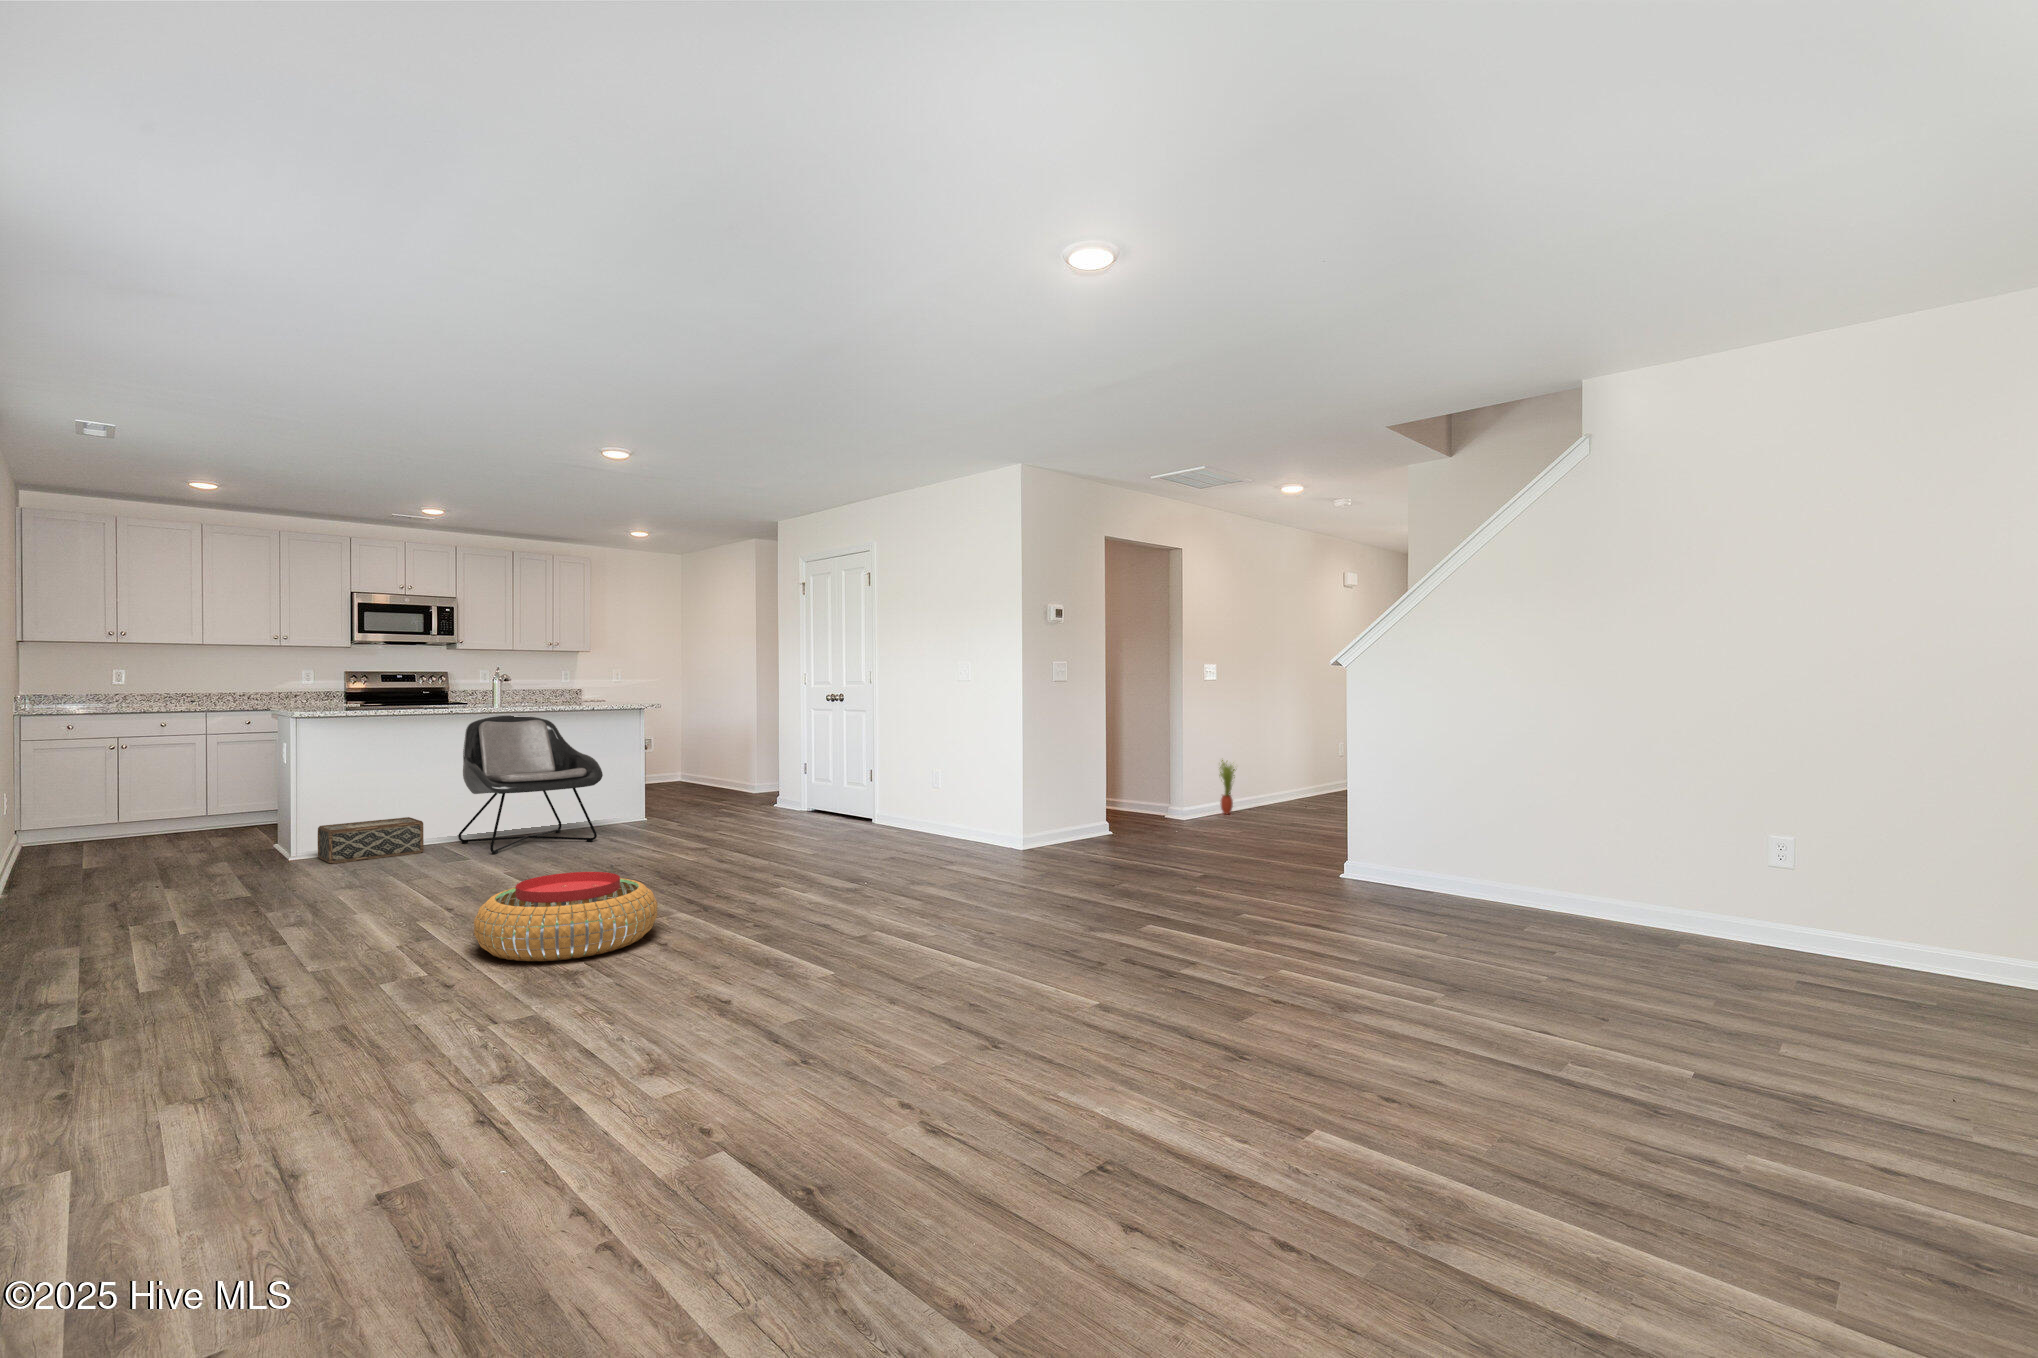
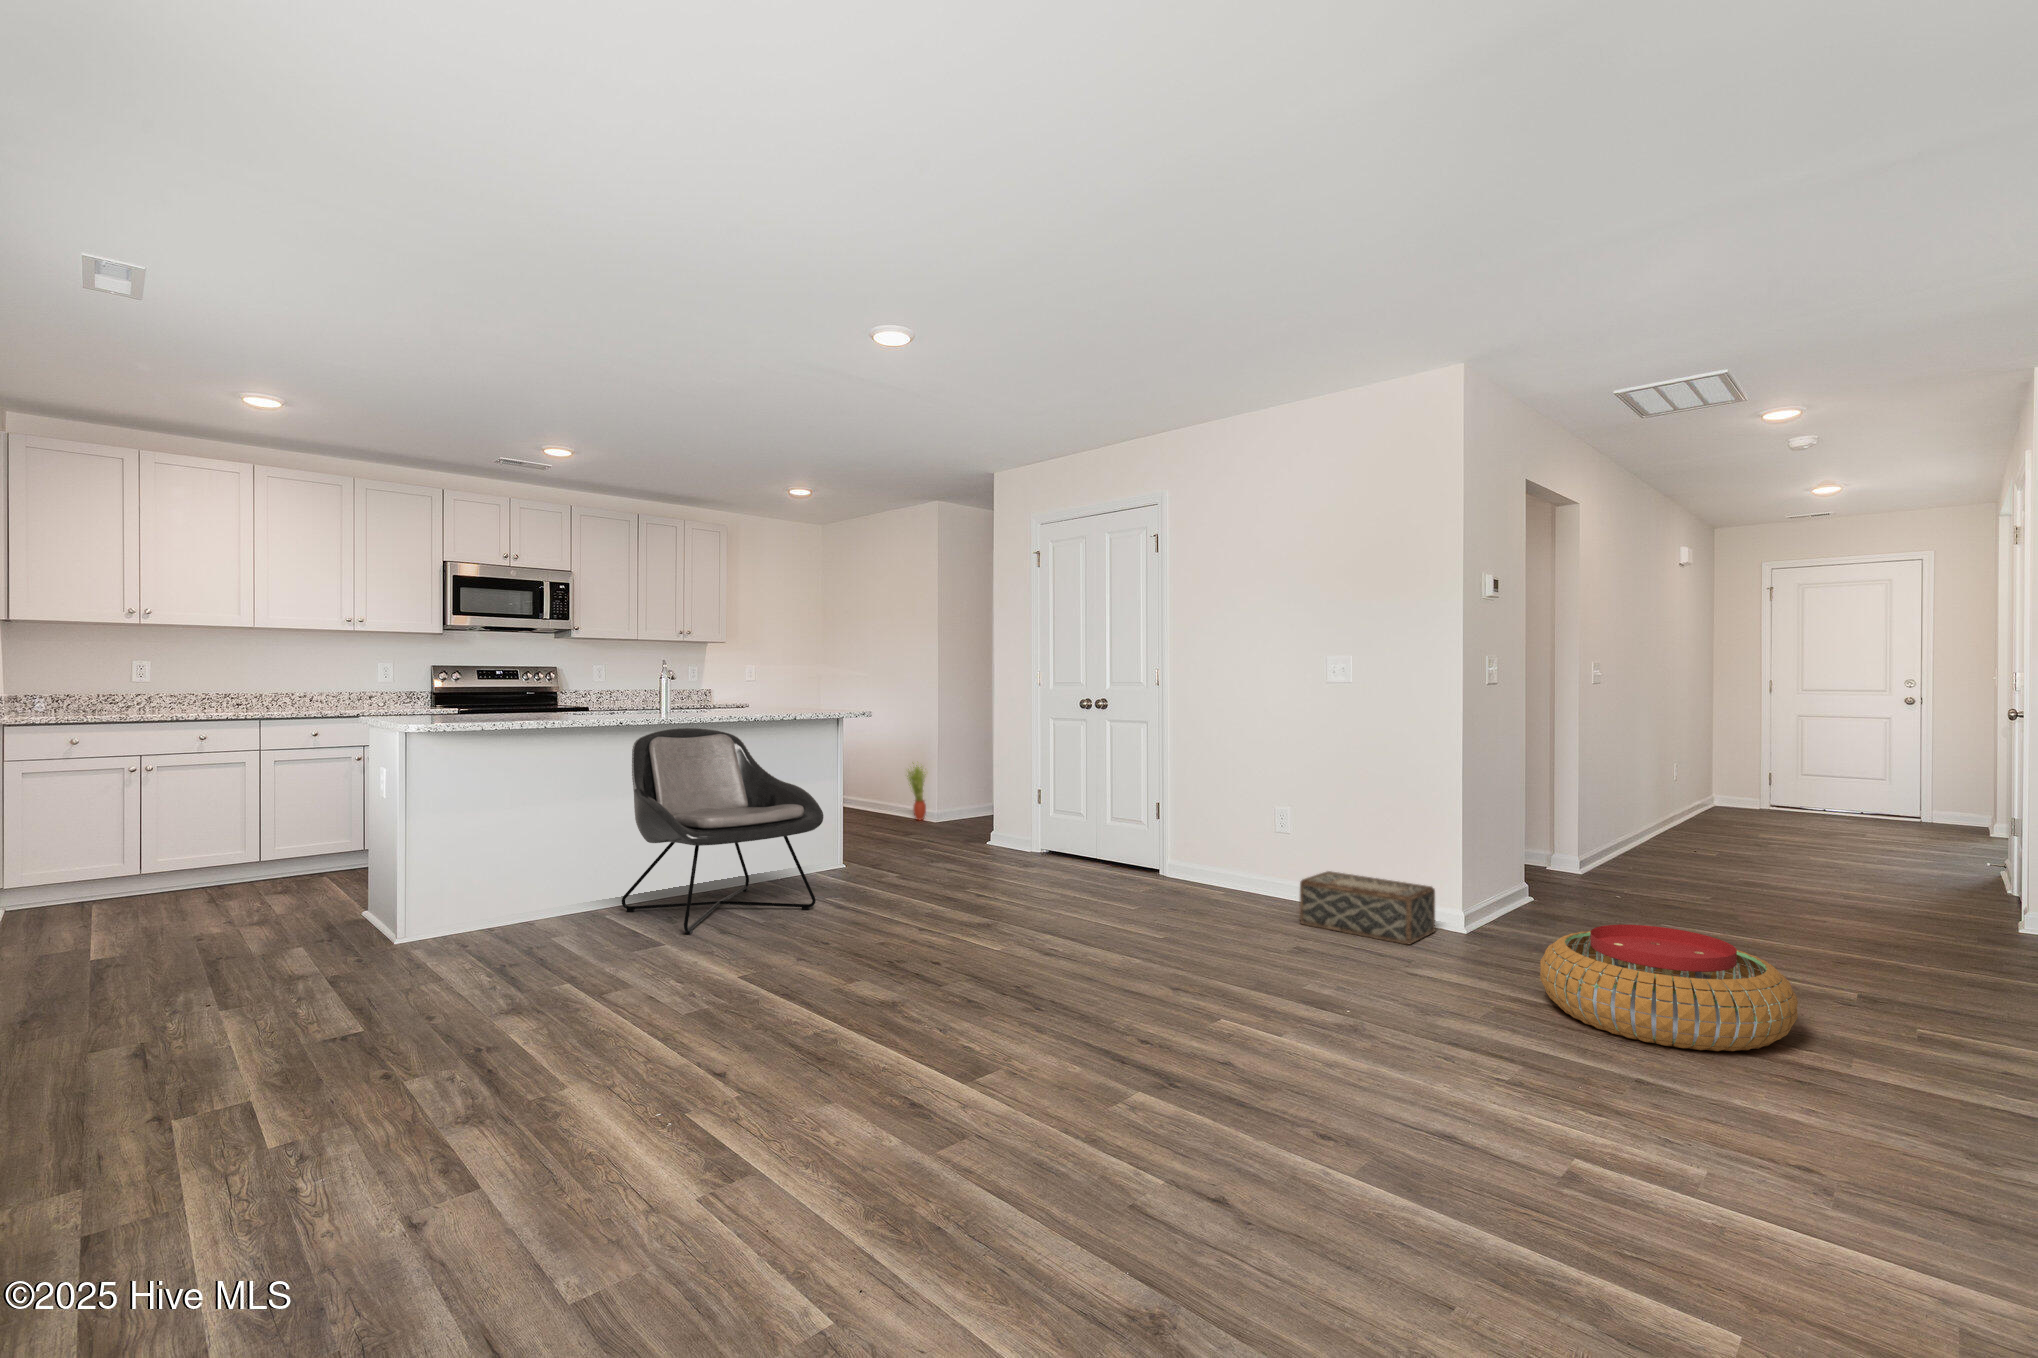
potted plant: present [1219,760,1236,814] -> present [907,763,926,820]
woven basket: present [318,817,424,864] -> present [1300,871,1435,945]
pouf: present [474,872,658,961] -> present [1540,925,1798,1051]

